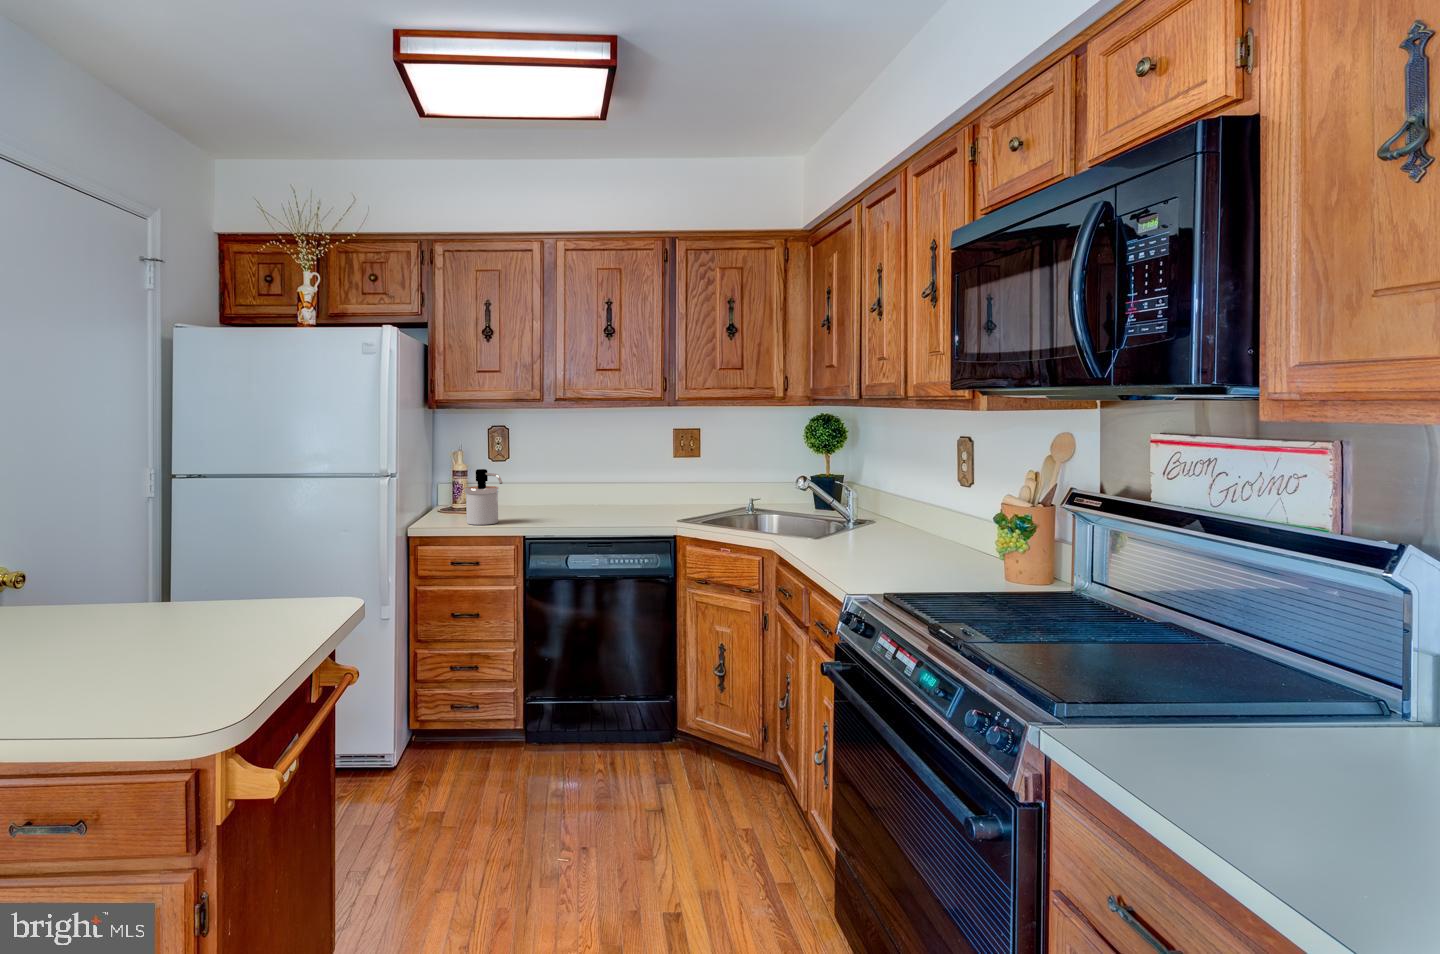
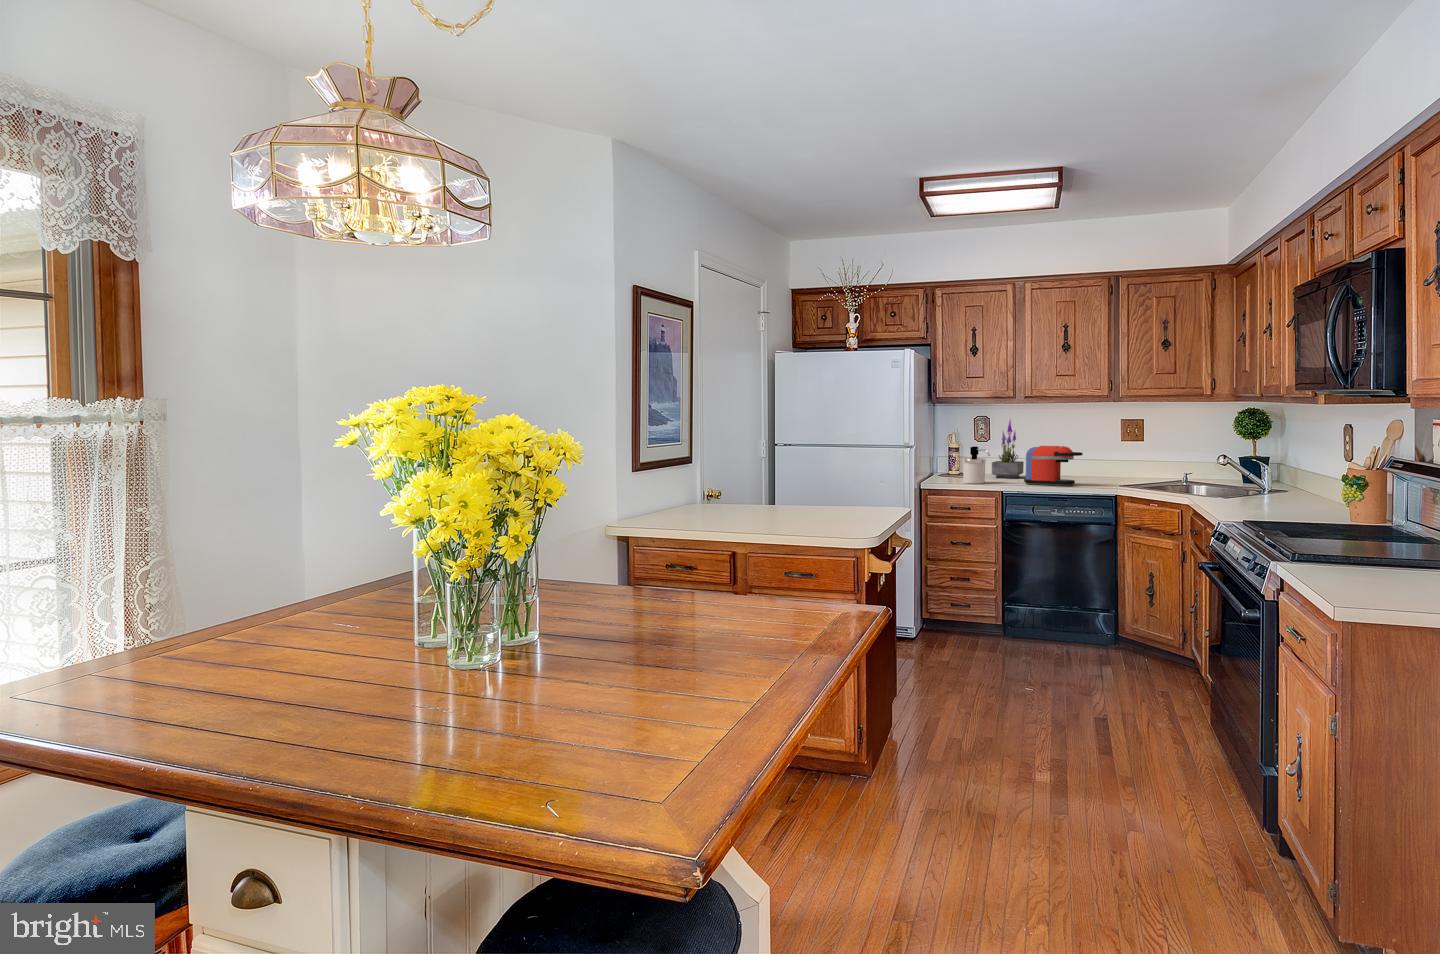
potted plant: none [513,425,558,510] -> present [992,419,1024,478]
coffee maker: none [554,467,631,524] -> present [1024,446,1083,486]

